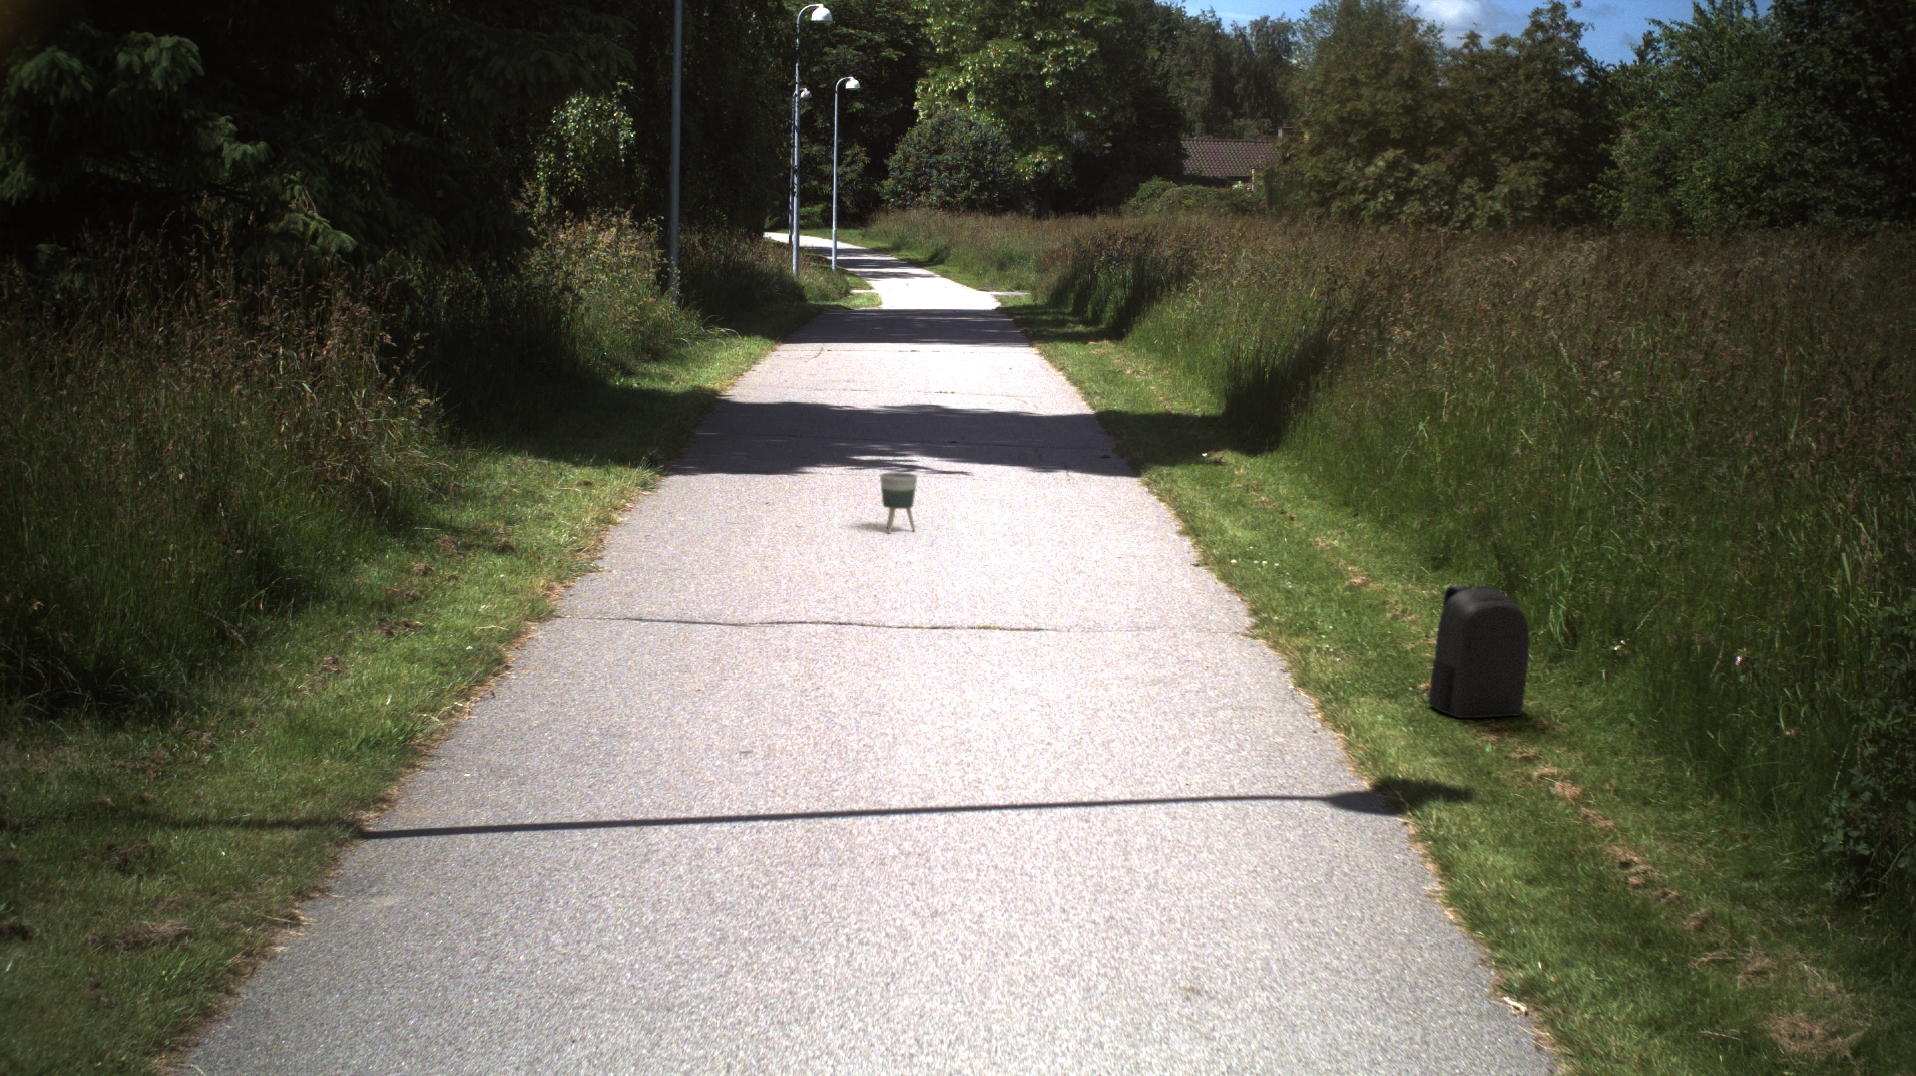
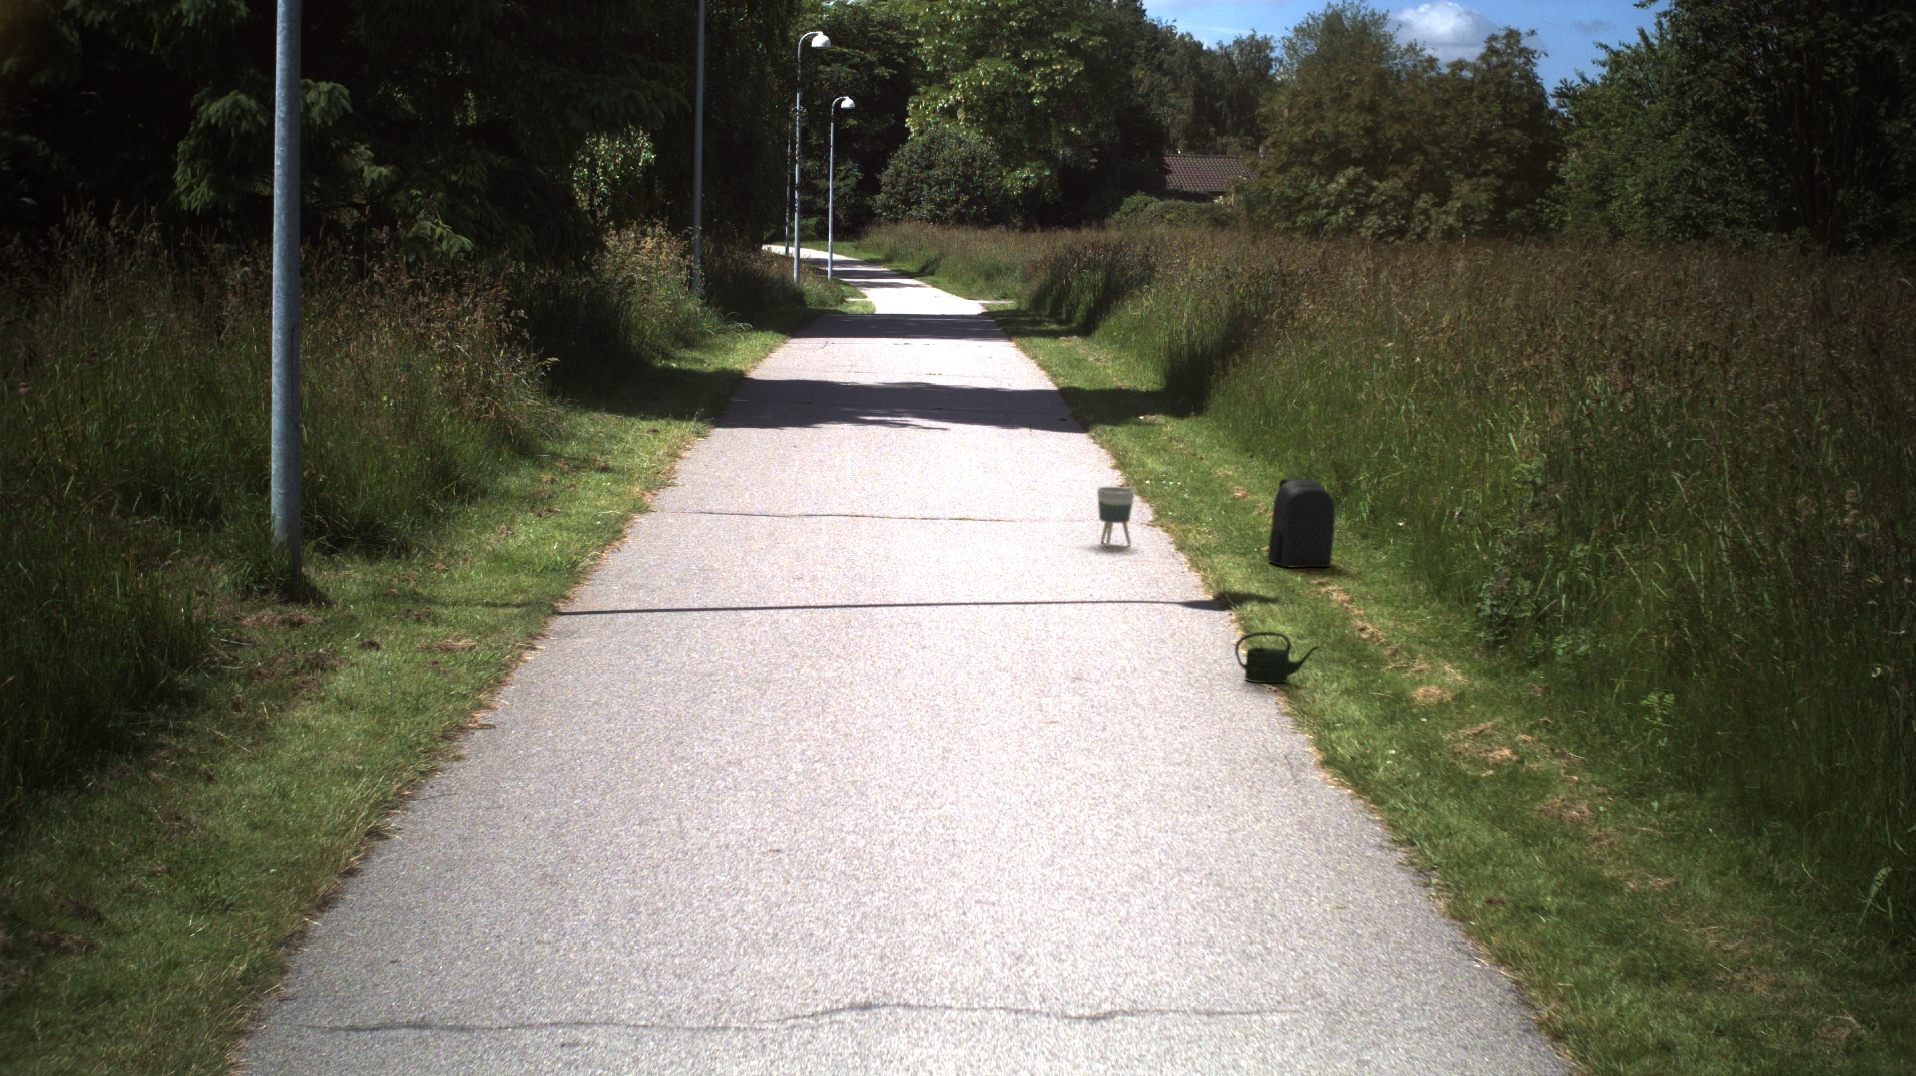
planter: present [880,472,917,533] -> present [1097,487,1134,547]
watering can: none [1473,934,1621,1024] -> present [1235,632,1319,683]

